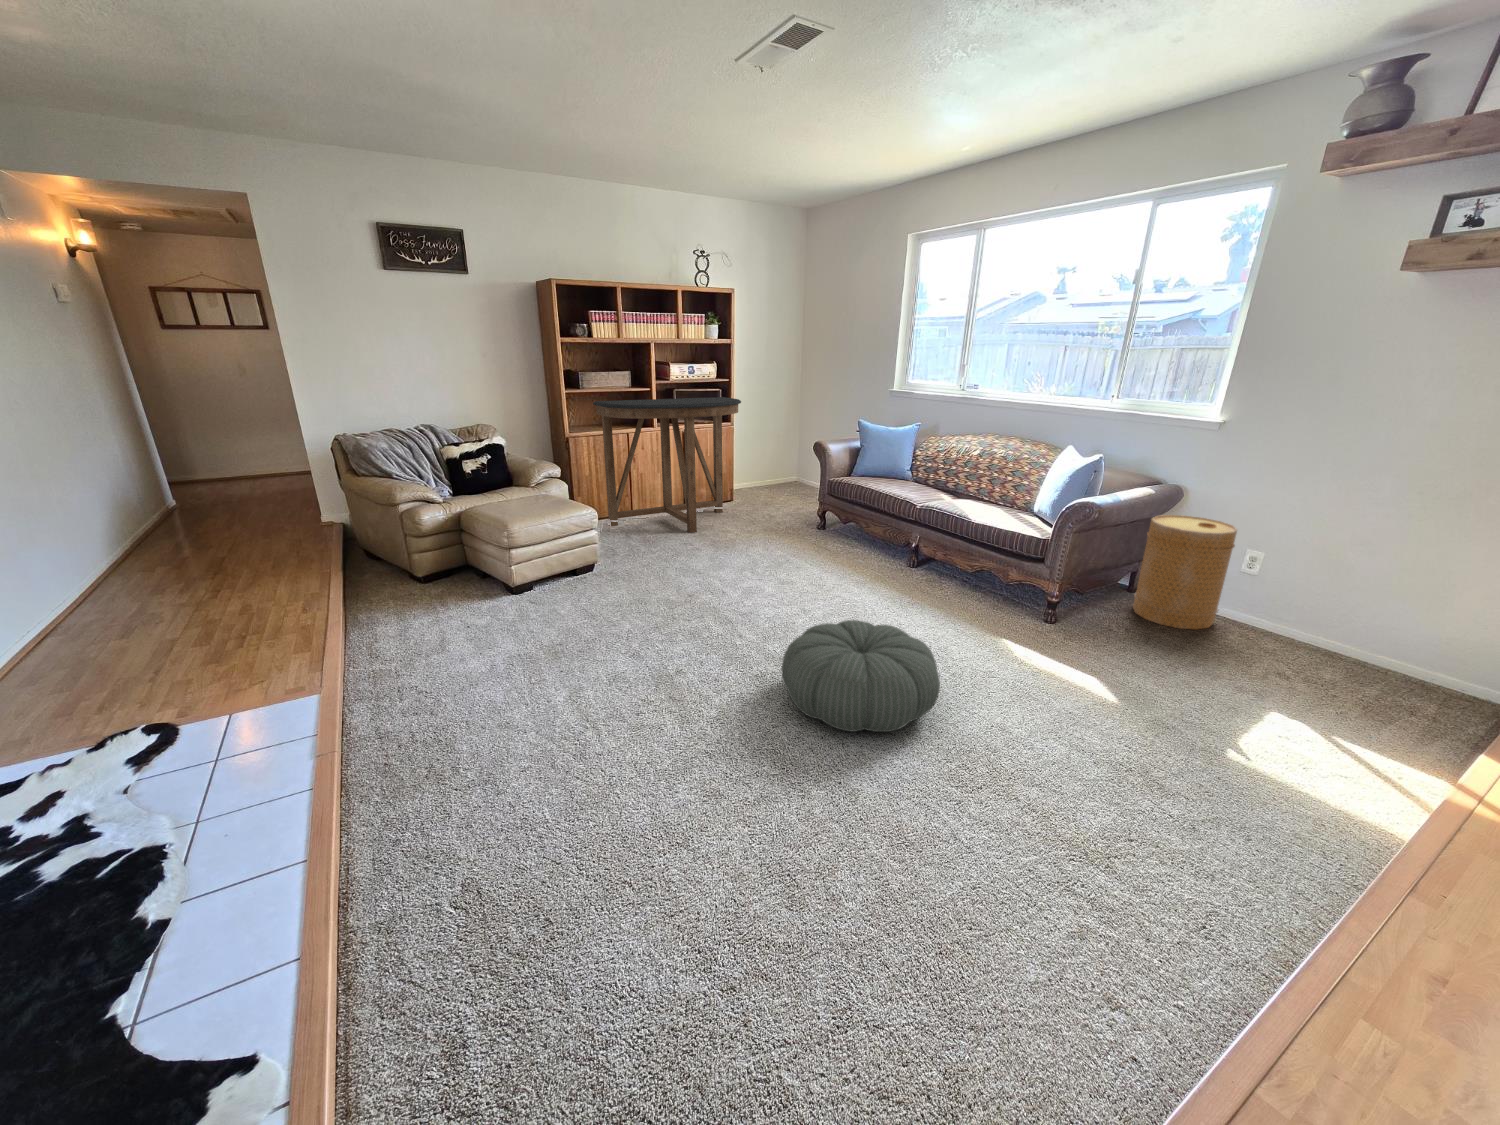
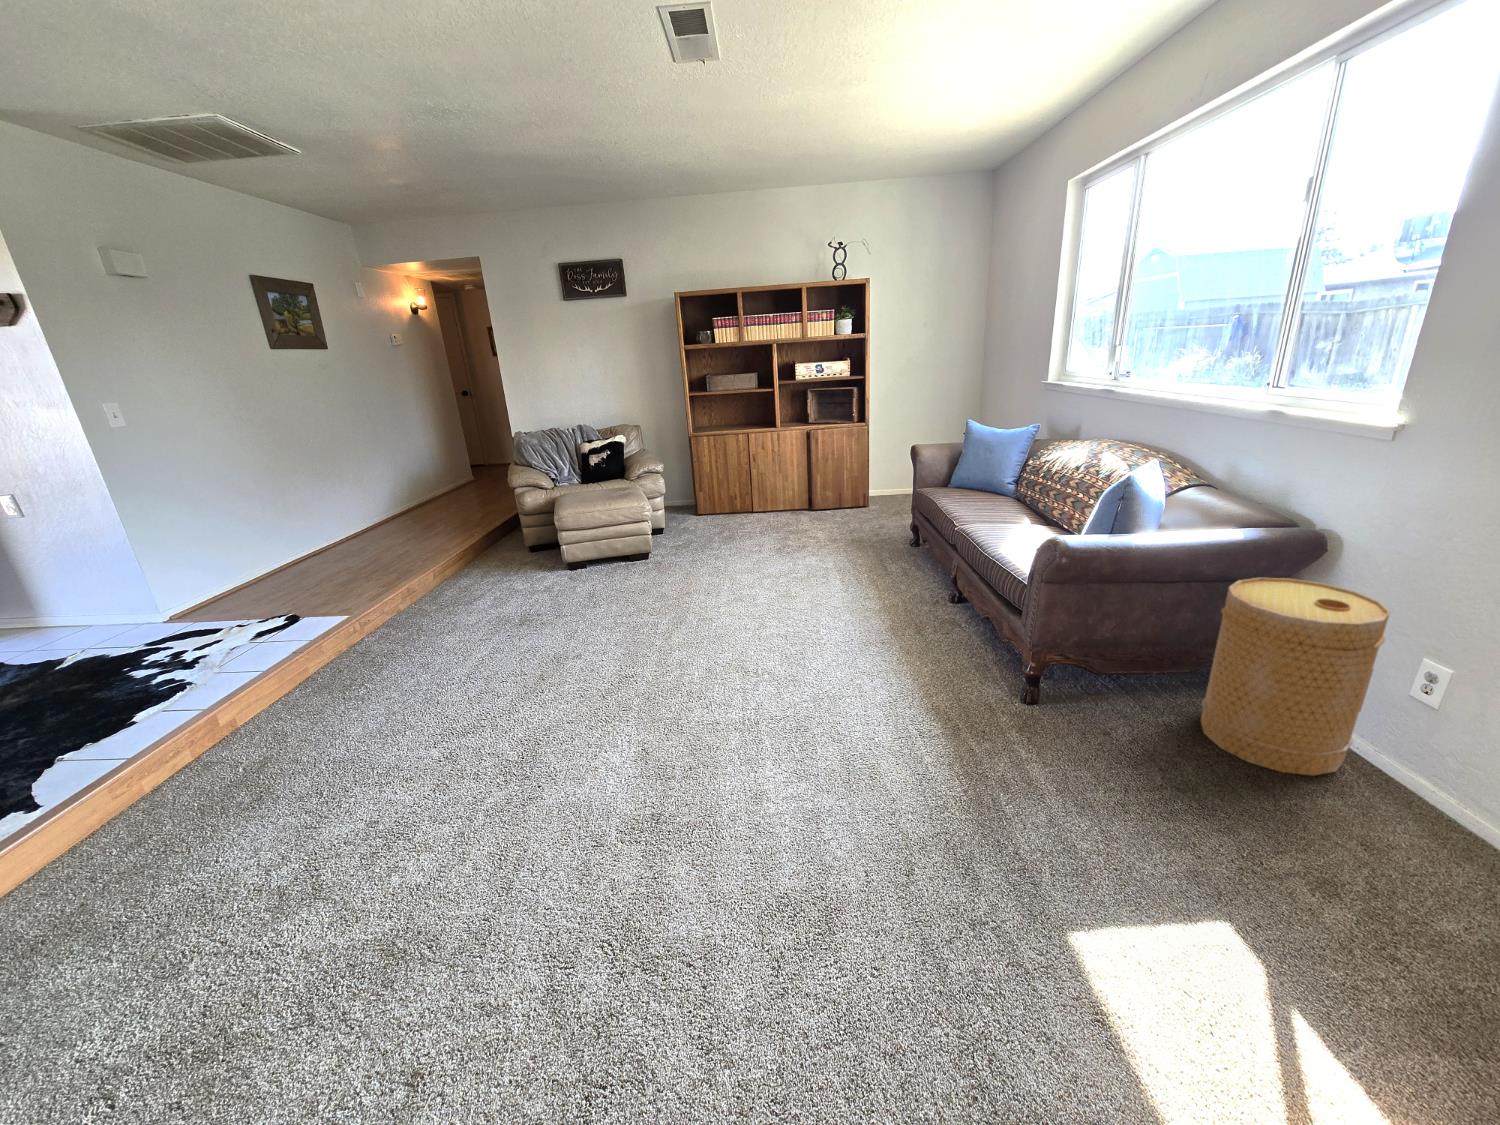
console table: present [593,397,741,533] -> none [706,395,851,533]
pouf: present [781,620,940,732] -> none [579,645,747,775]

